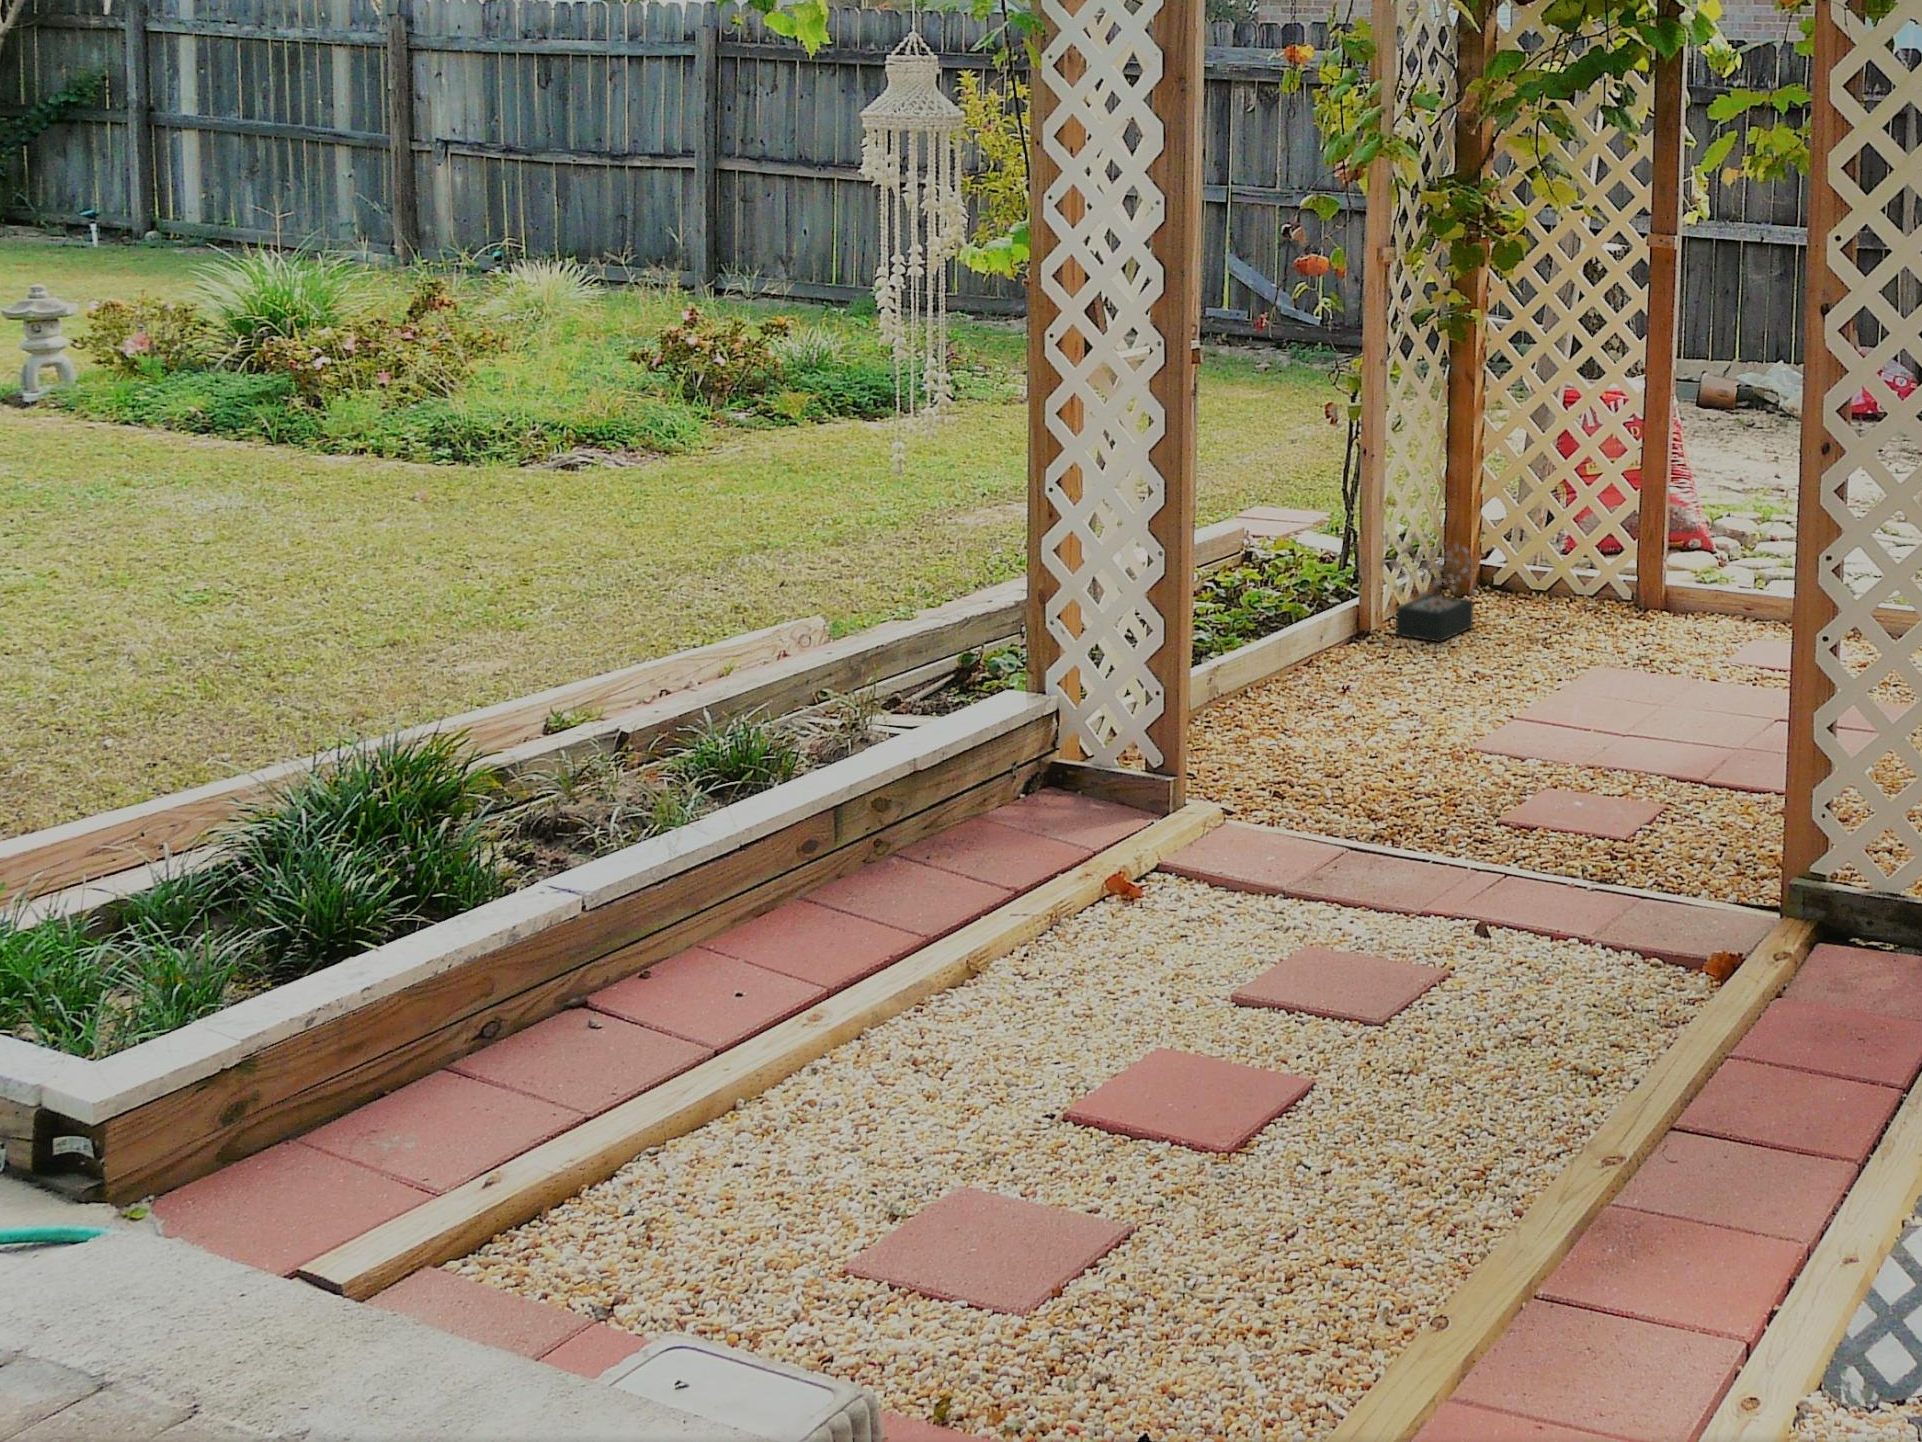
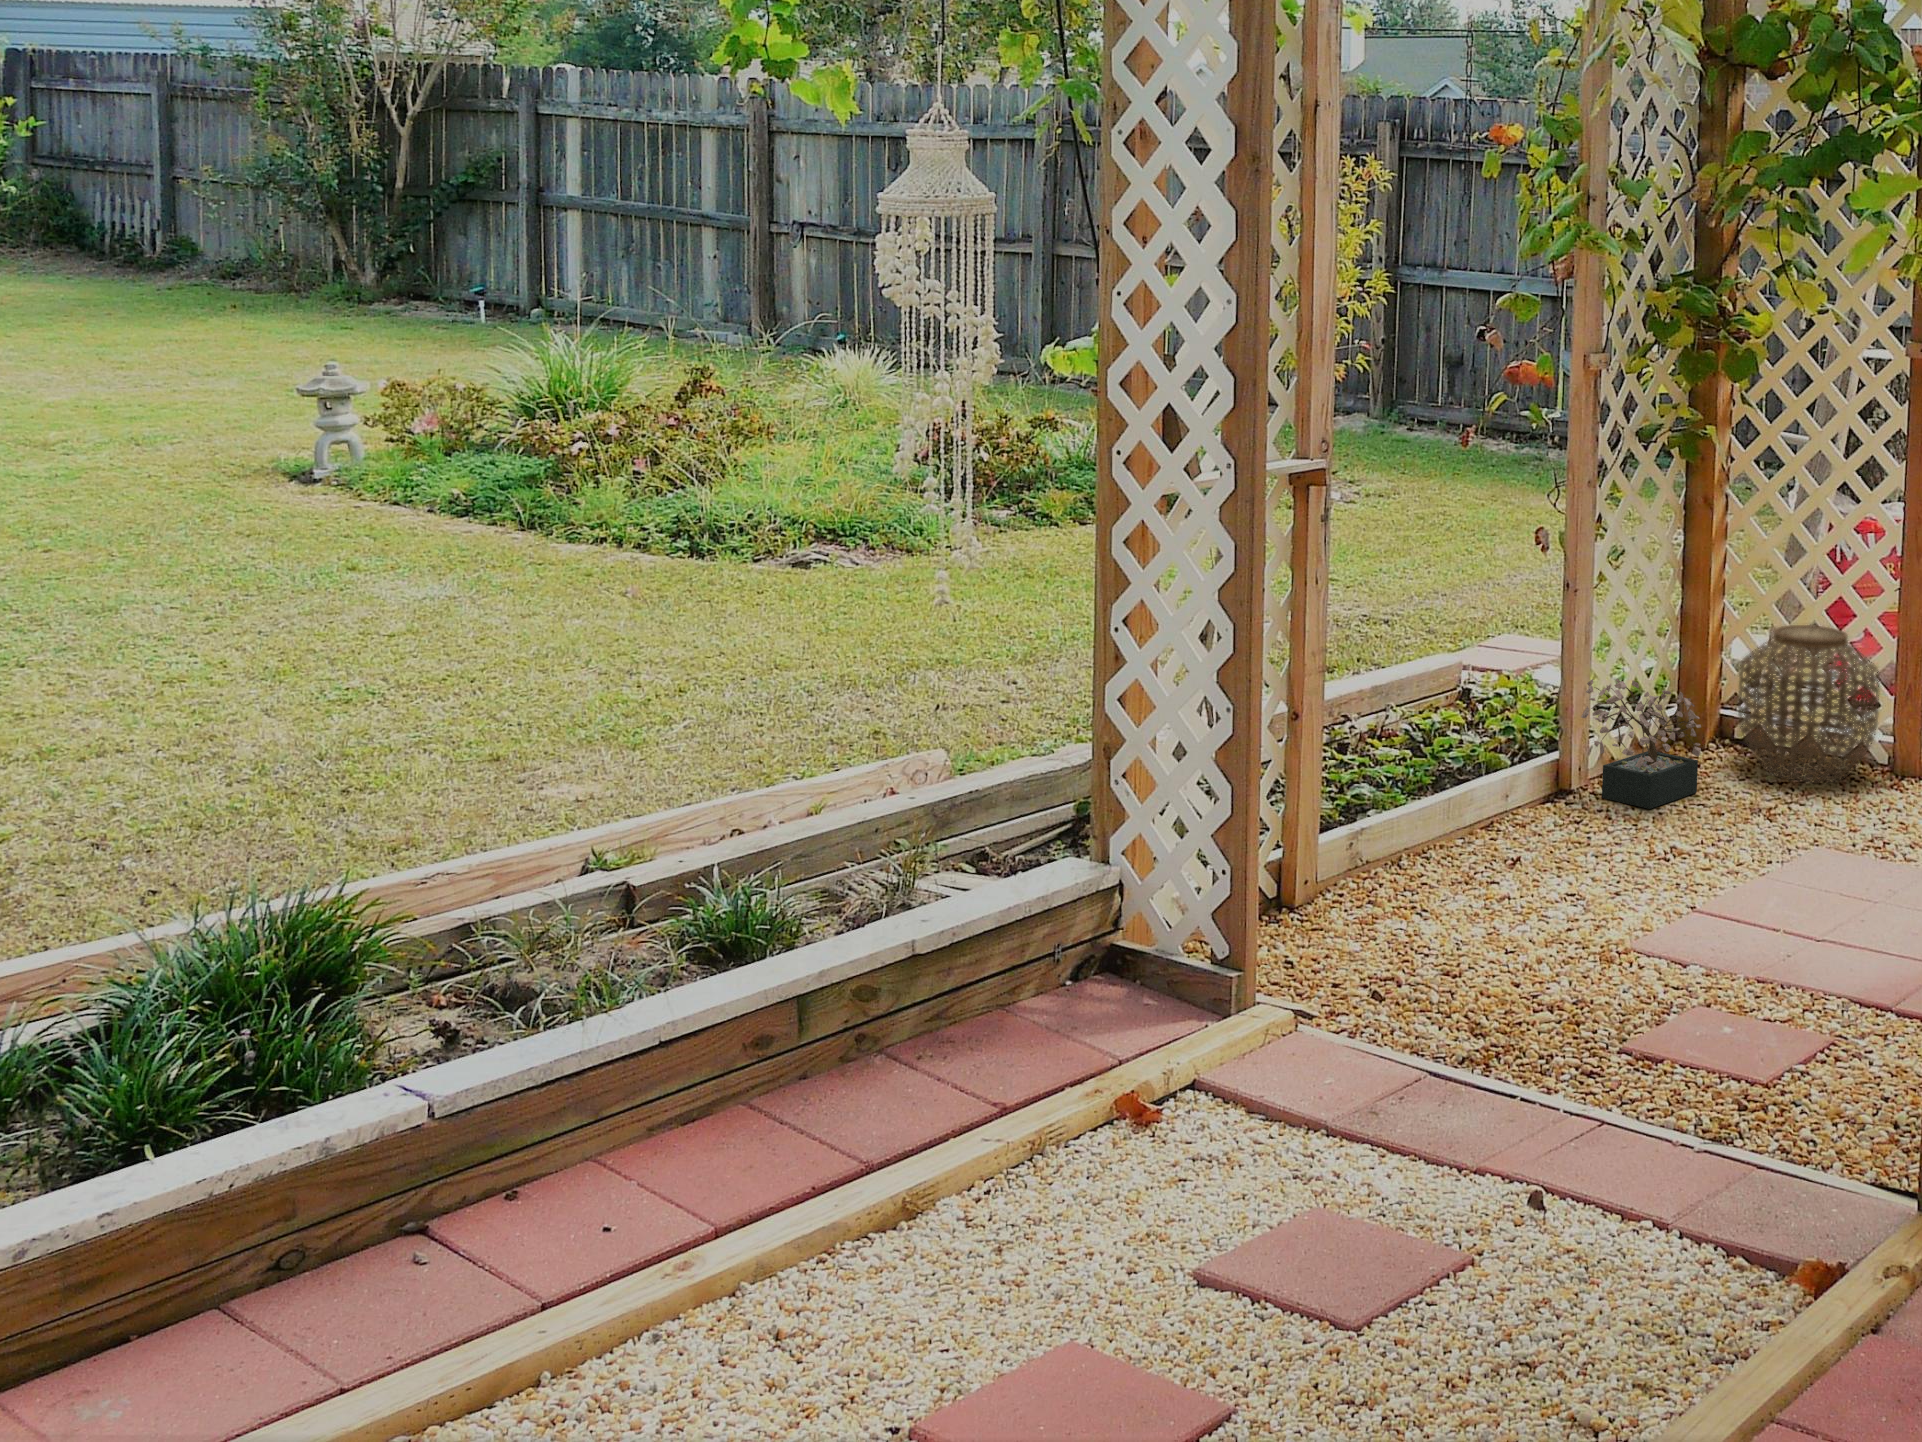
woven basket: none [1497,483,1617,615] -> present [1738,625,1880,782]

